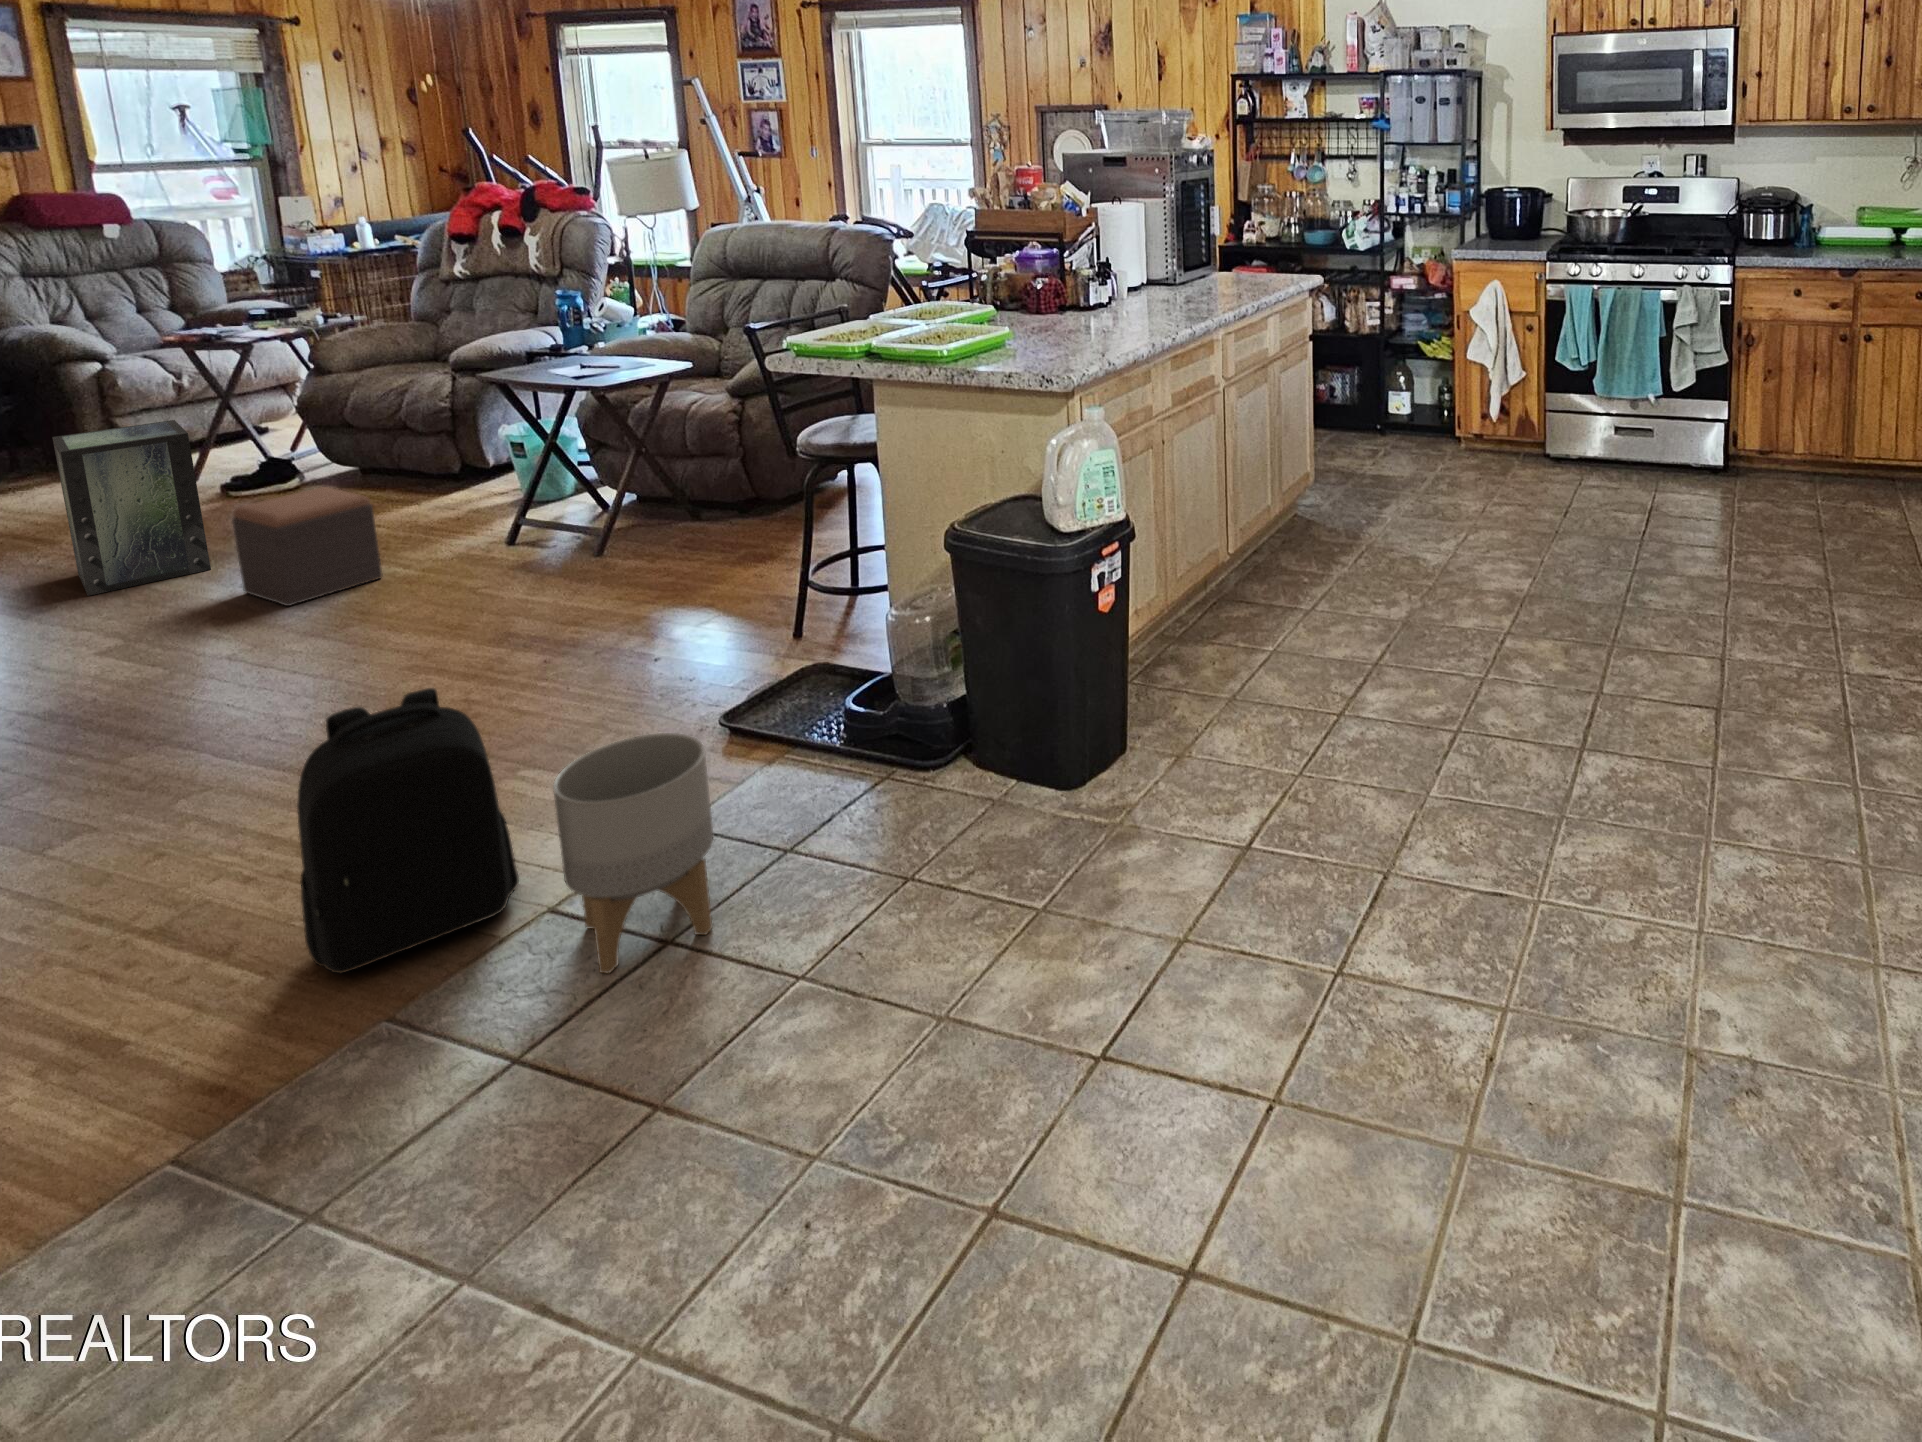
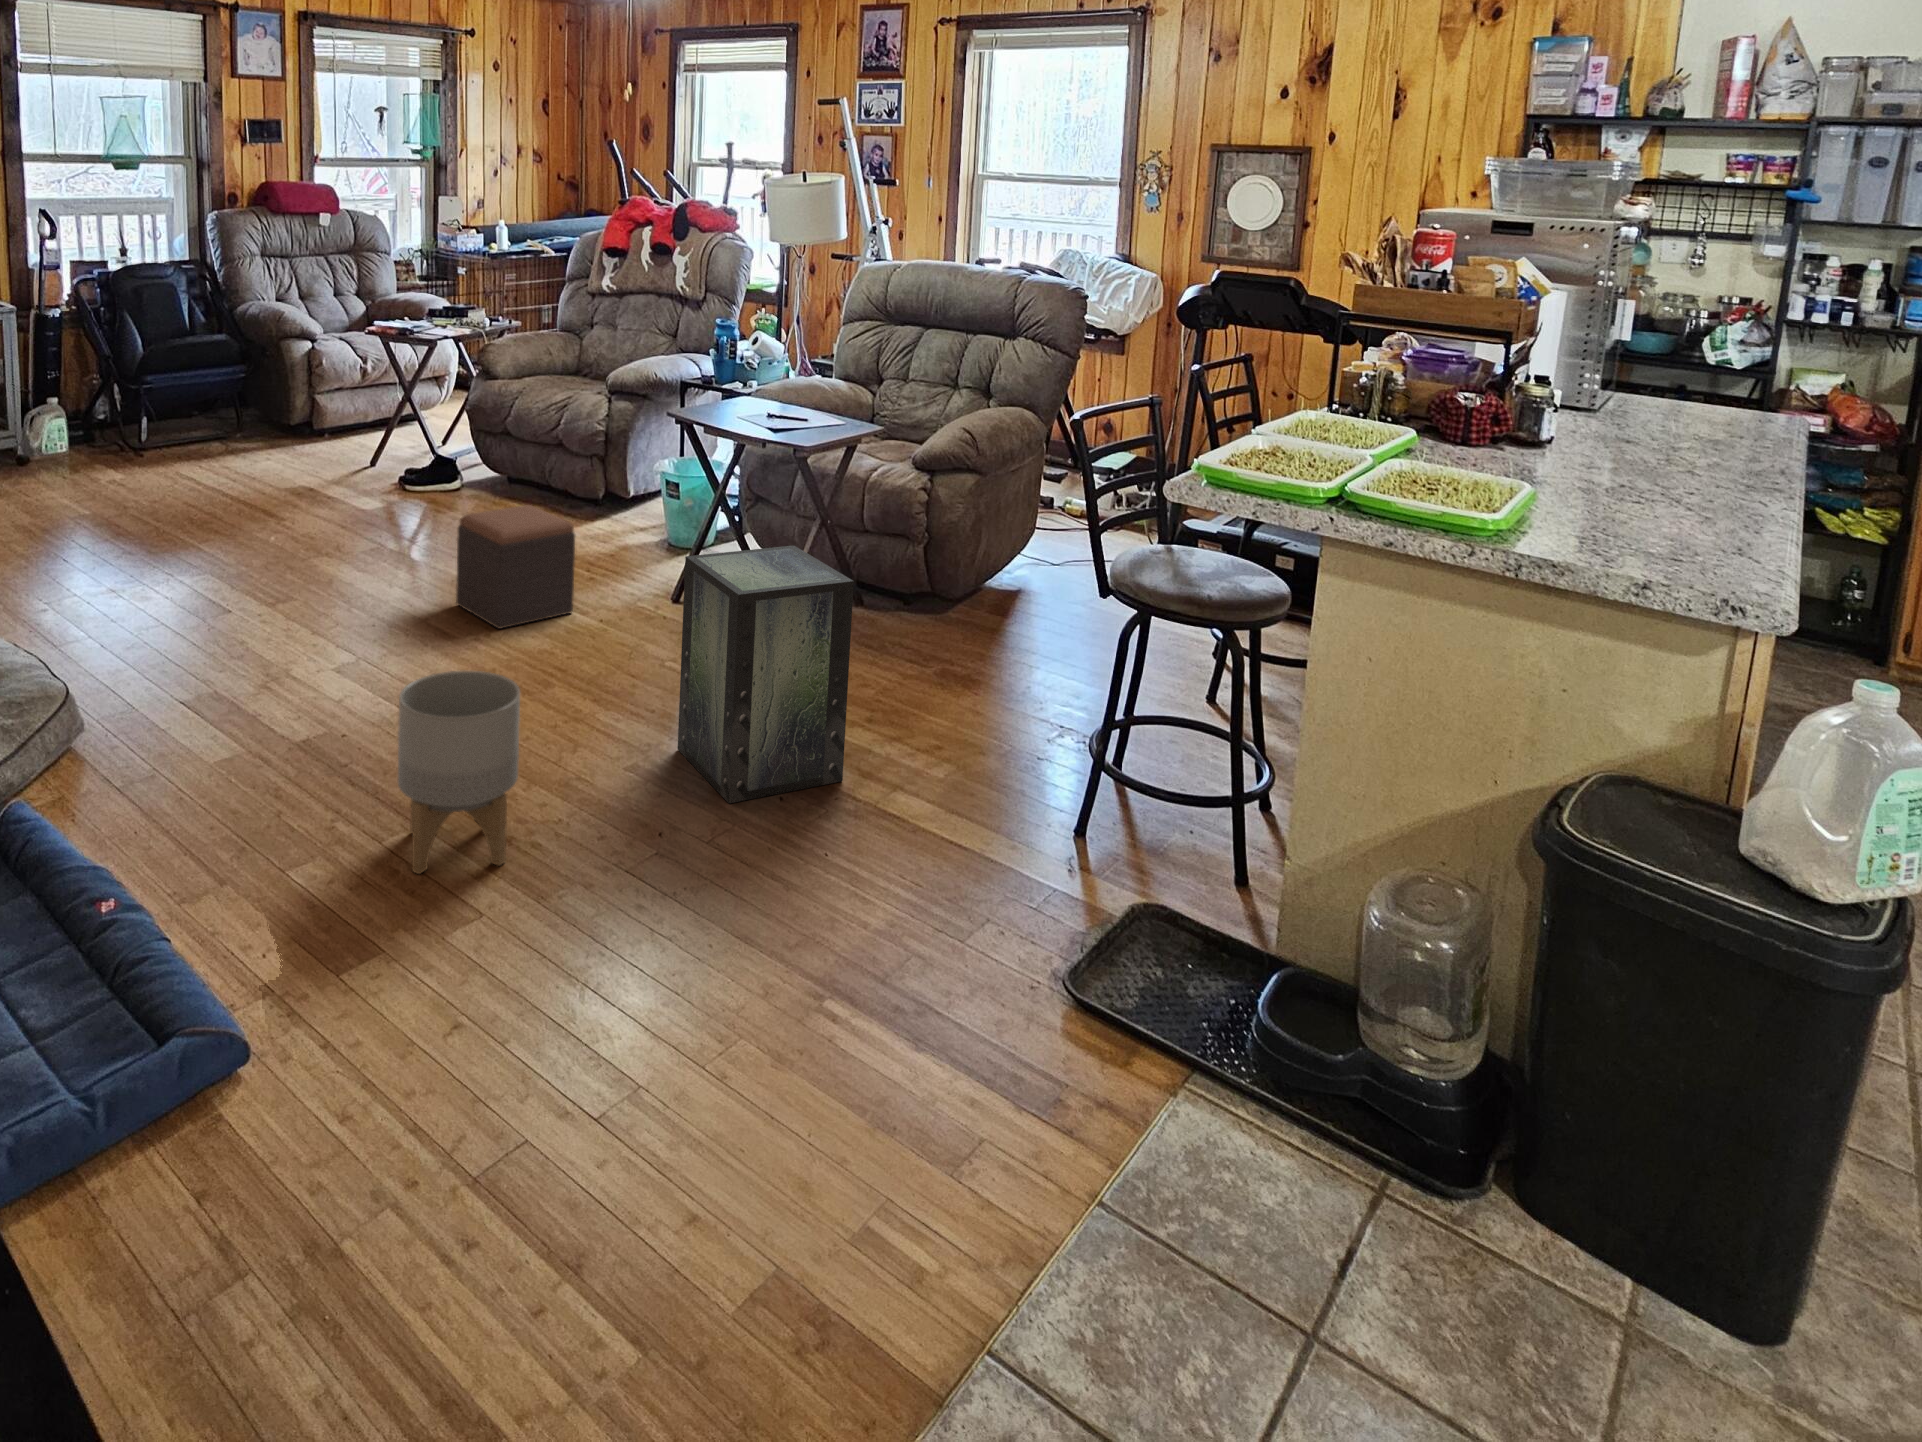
storage box: present [52,420,211,596] -> present [678,545,854,803]
backpack: present [297,688,519,973] -> none [683,831,908,1194]
planter: present [553,733,713,973] -> present [398,671,520,874]

